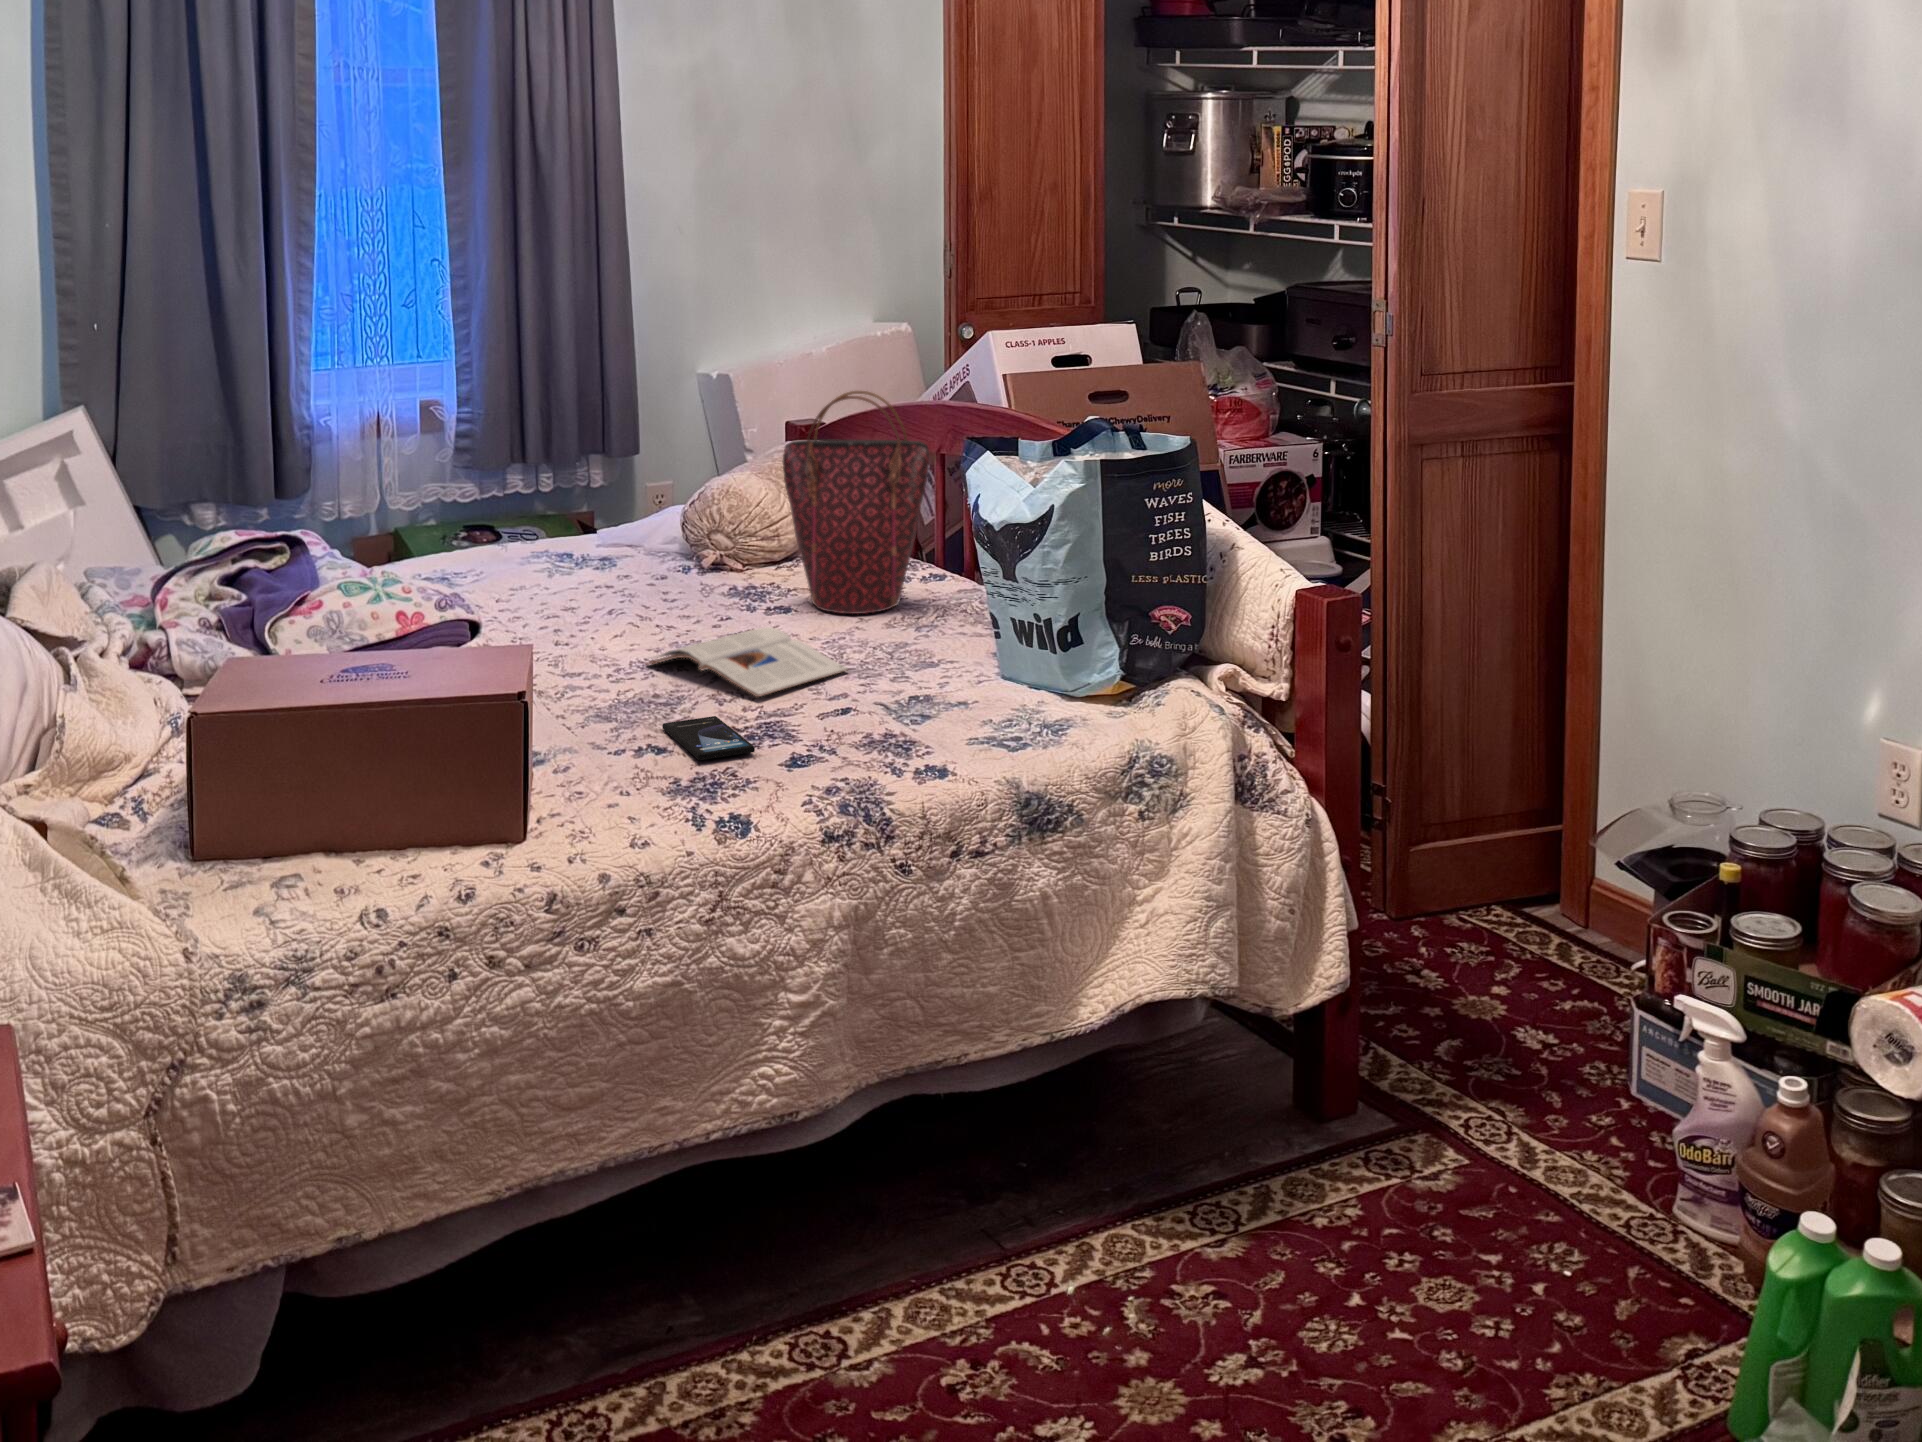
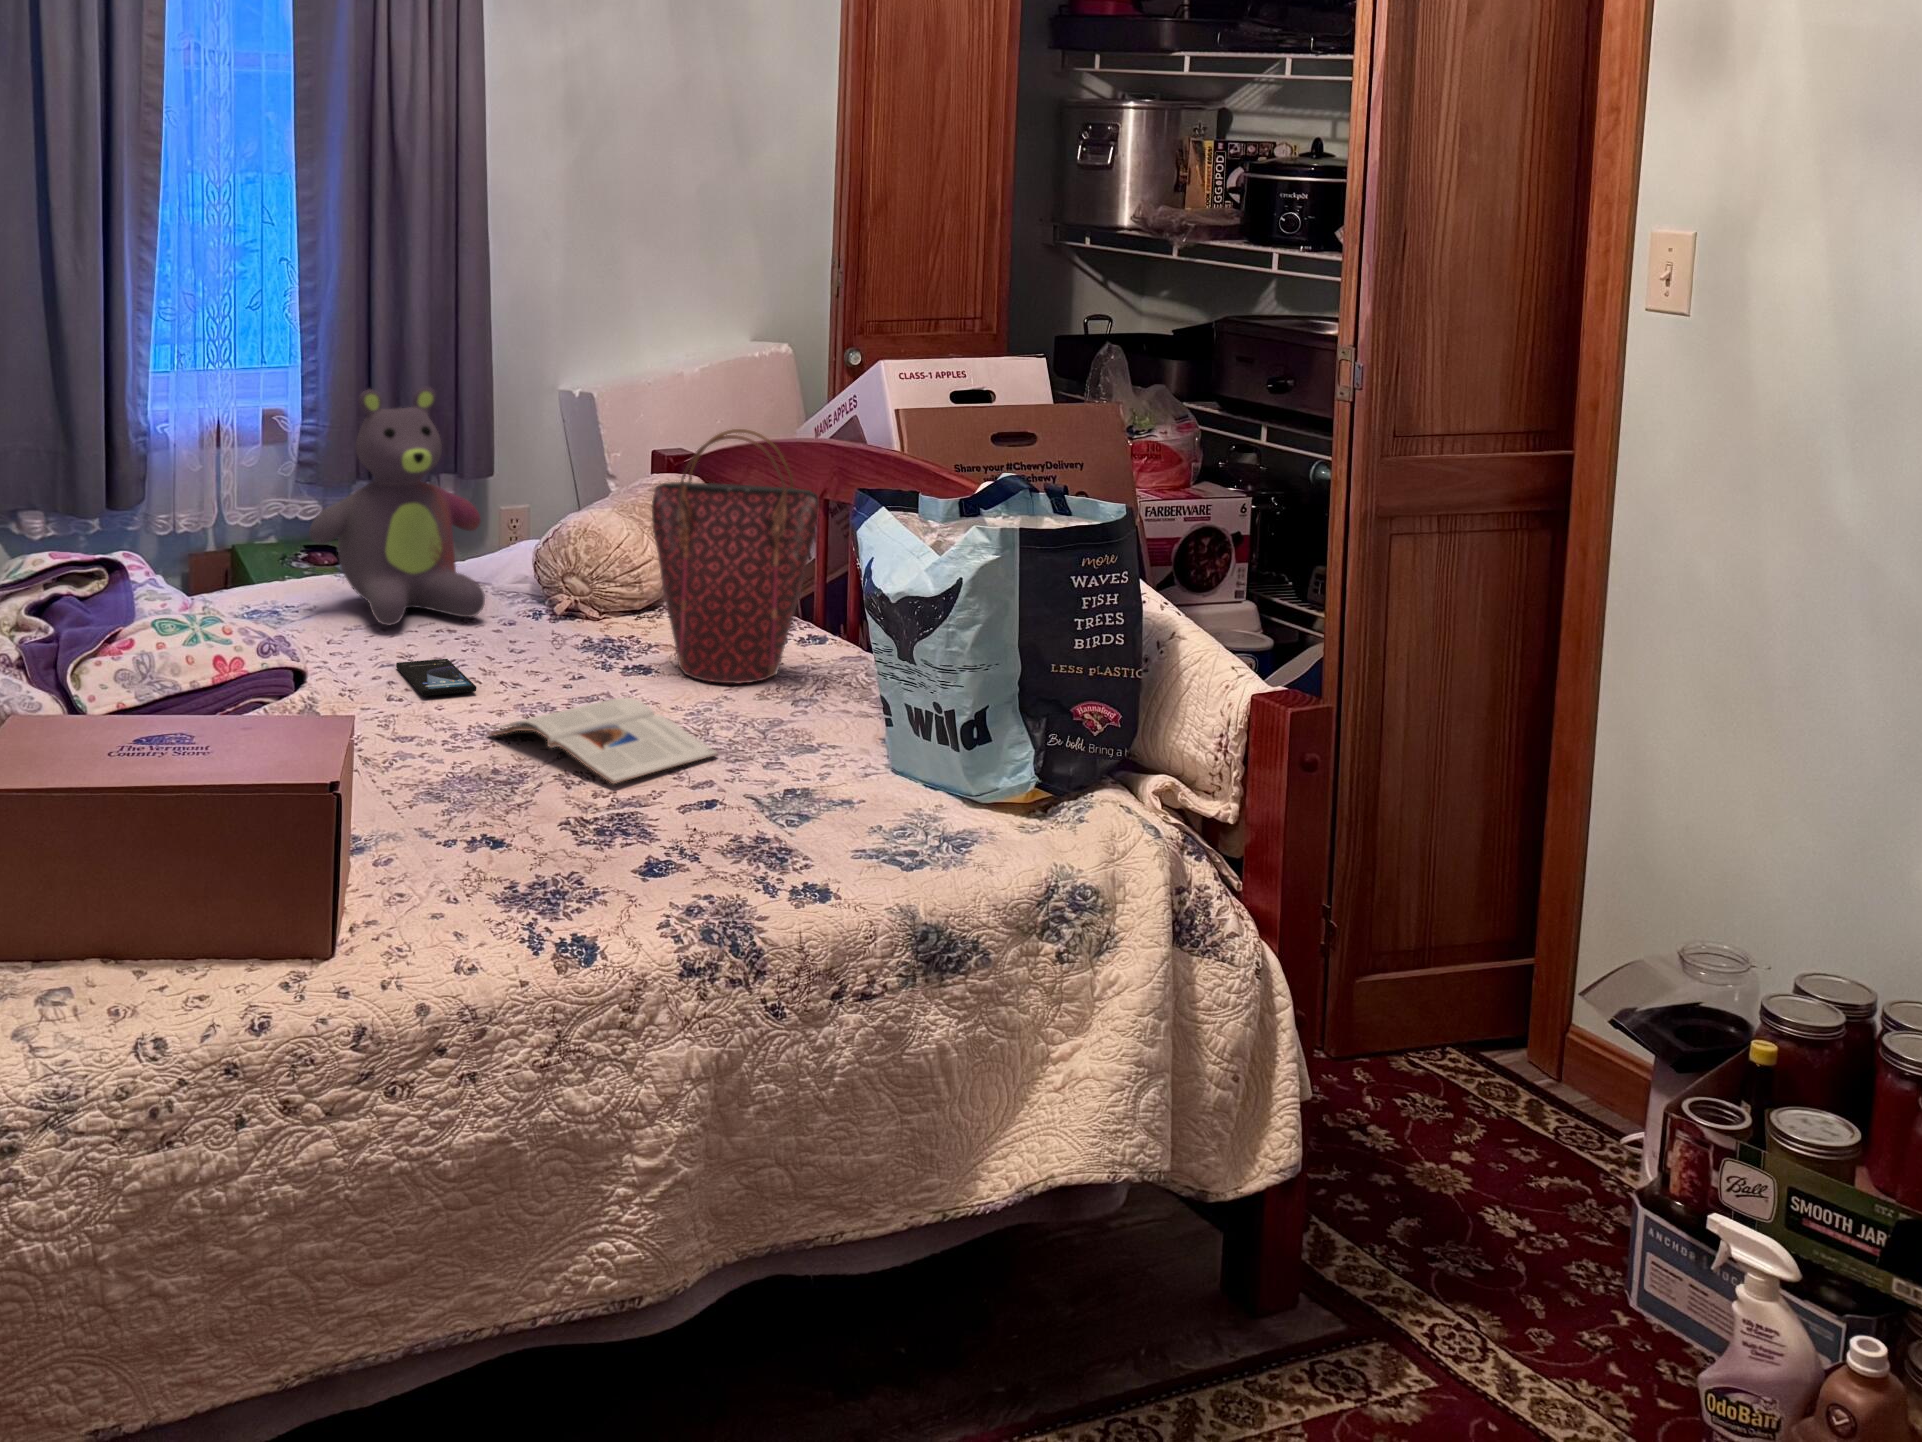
stuffed bear: none [475,367,637,581] -> present [309,387,485,625]
smartphone: present [662,716,755,760] -> present [396,659,476,696]

